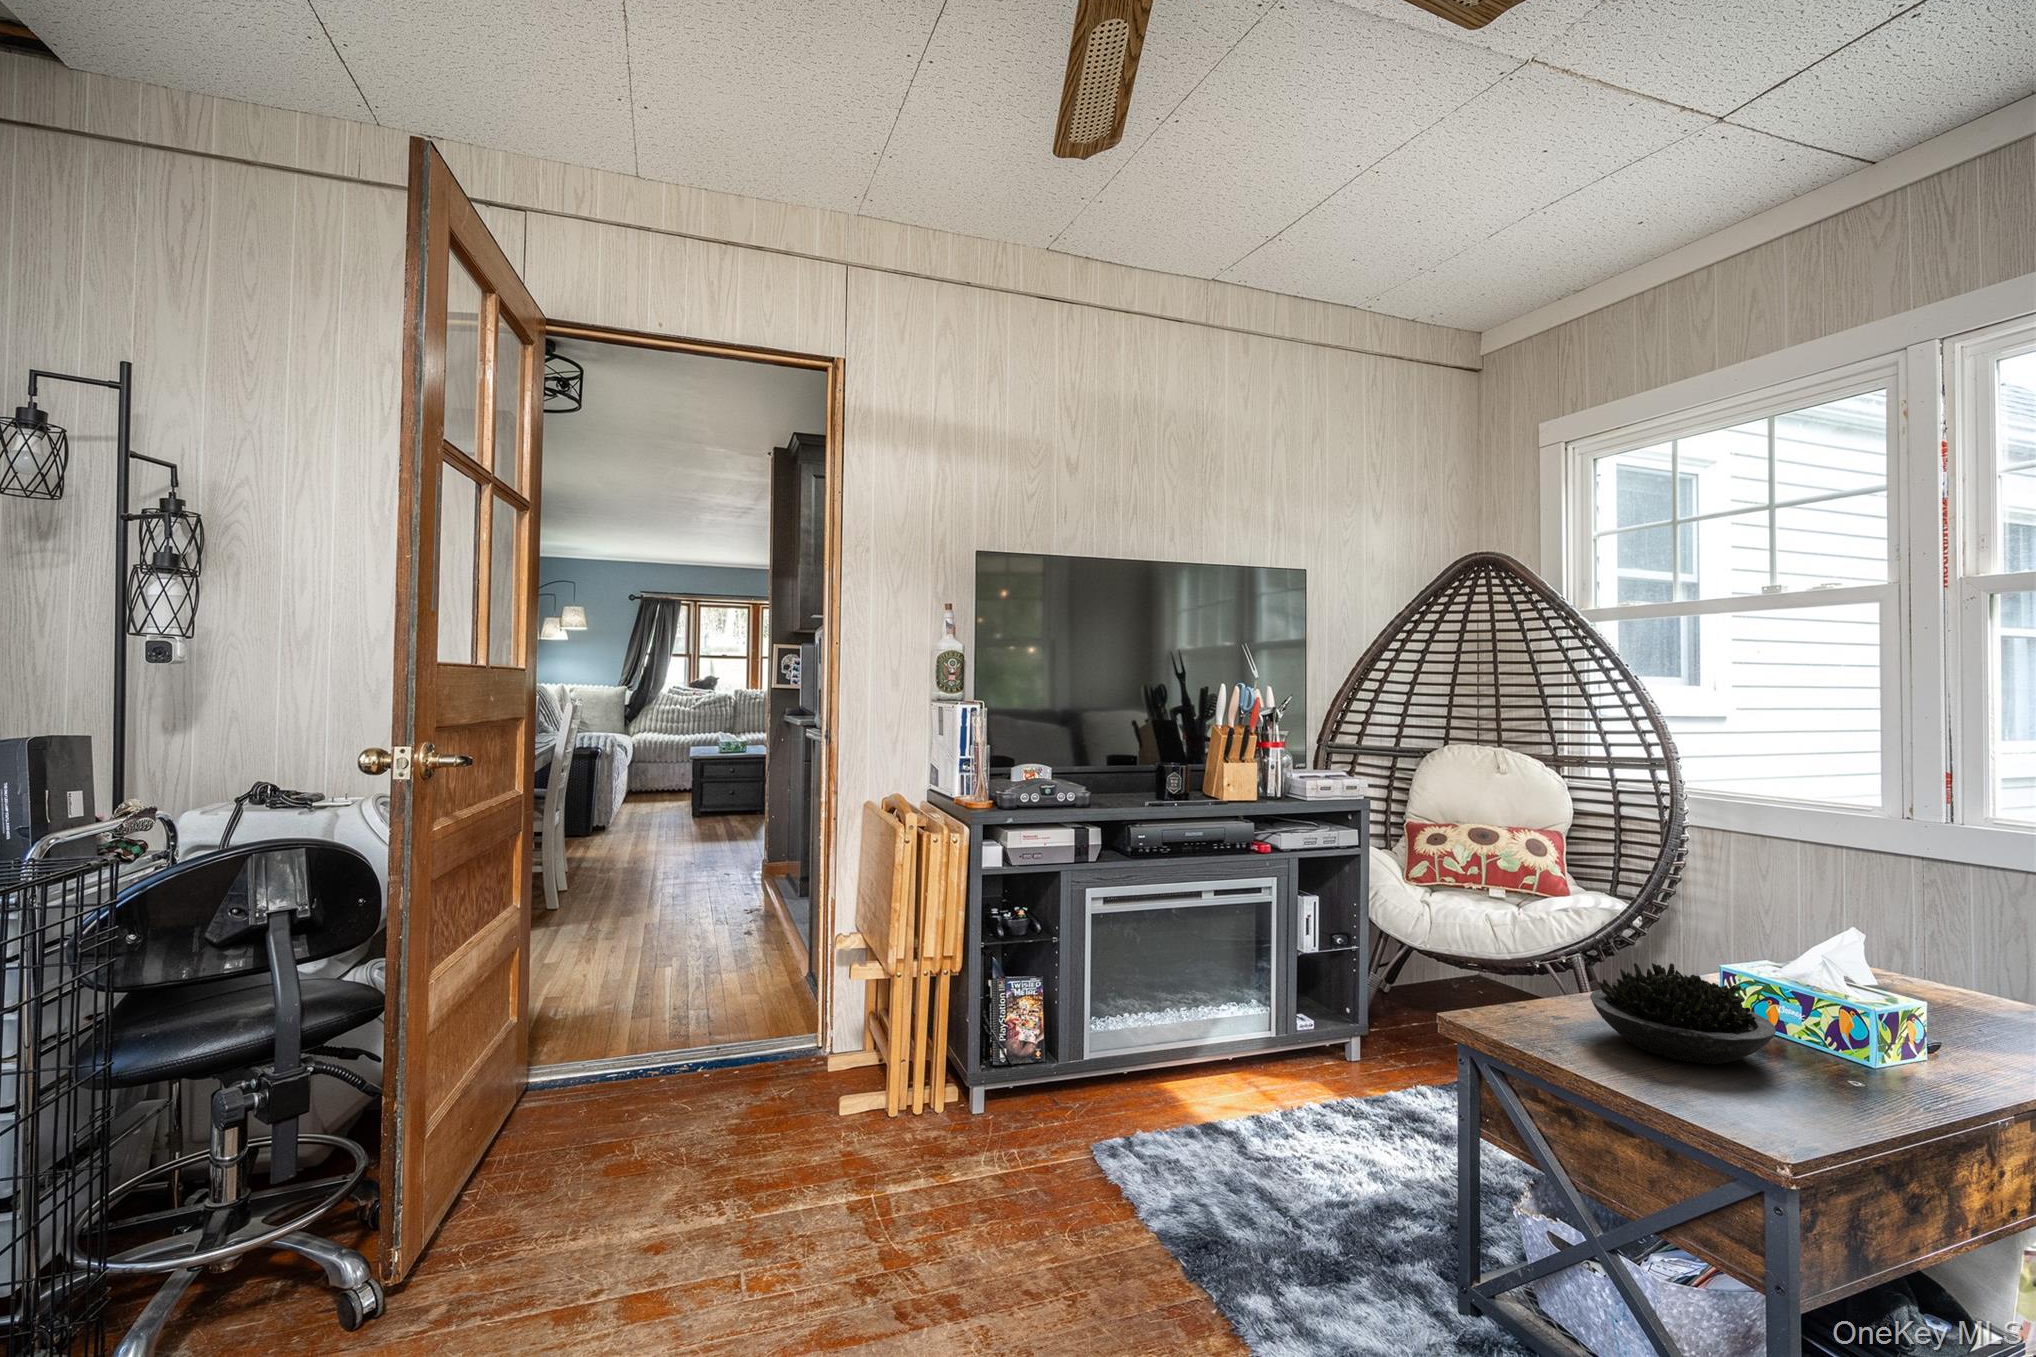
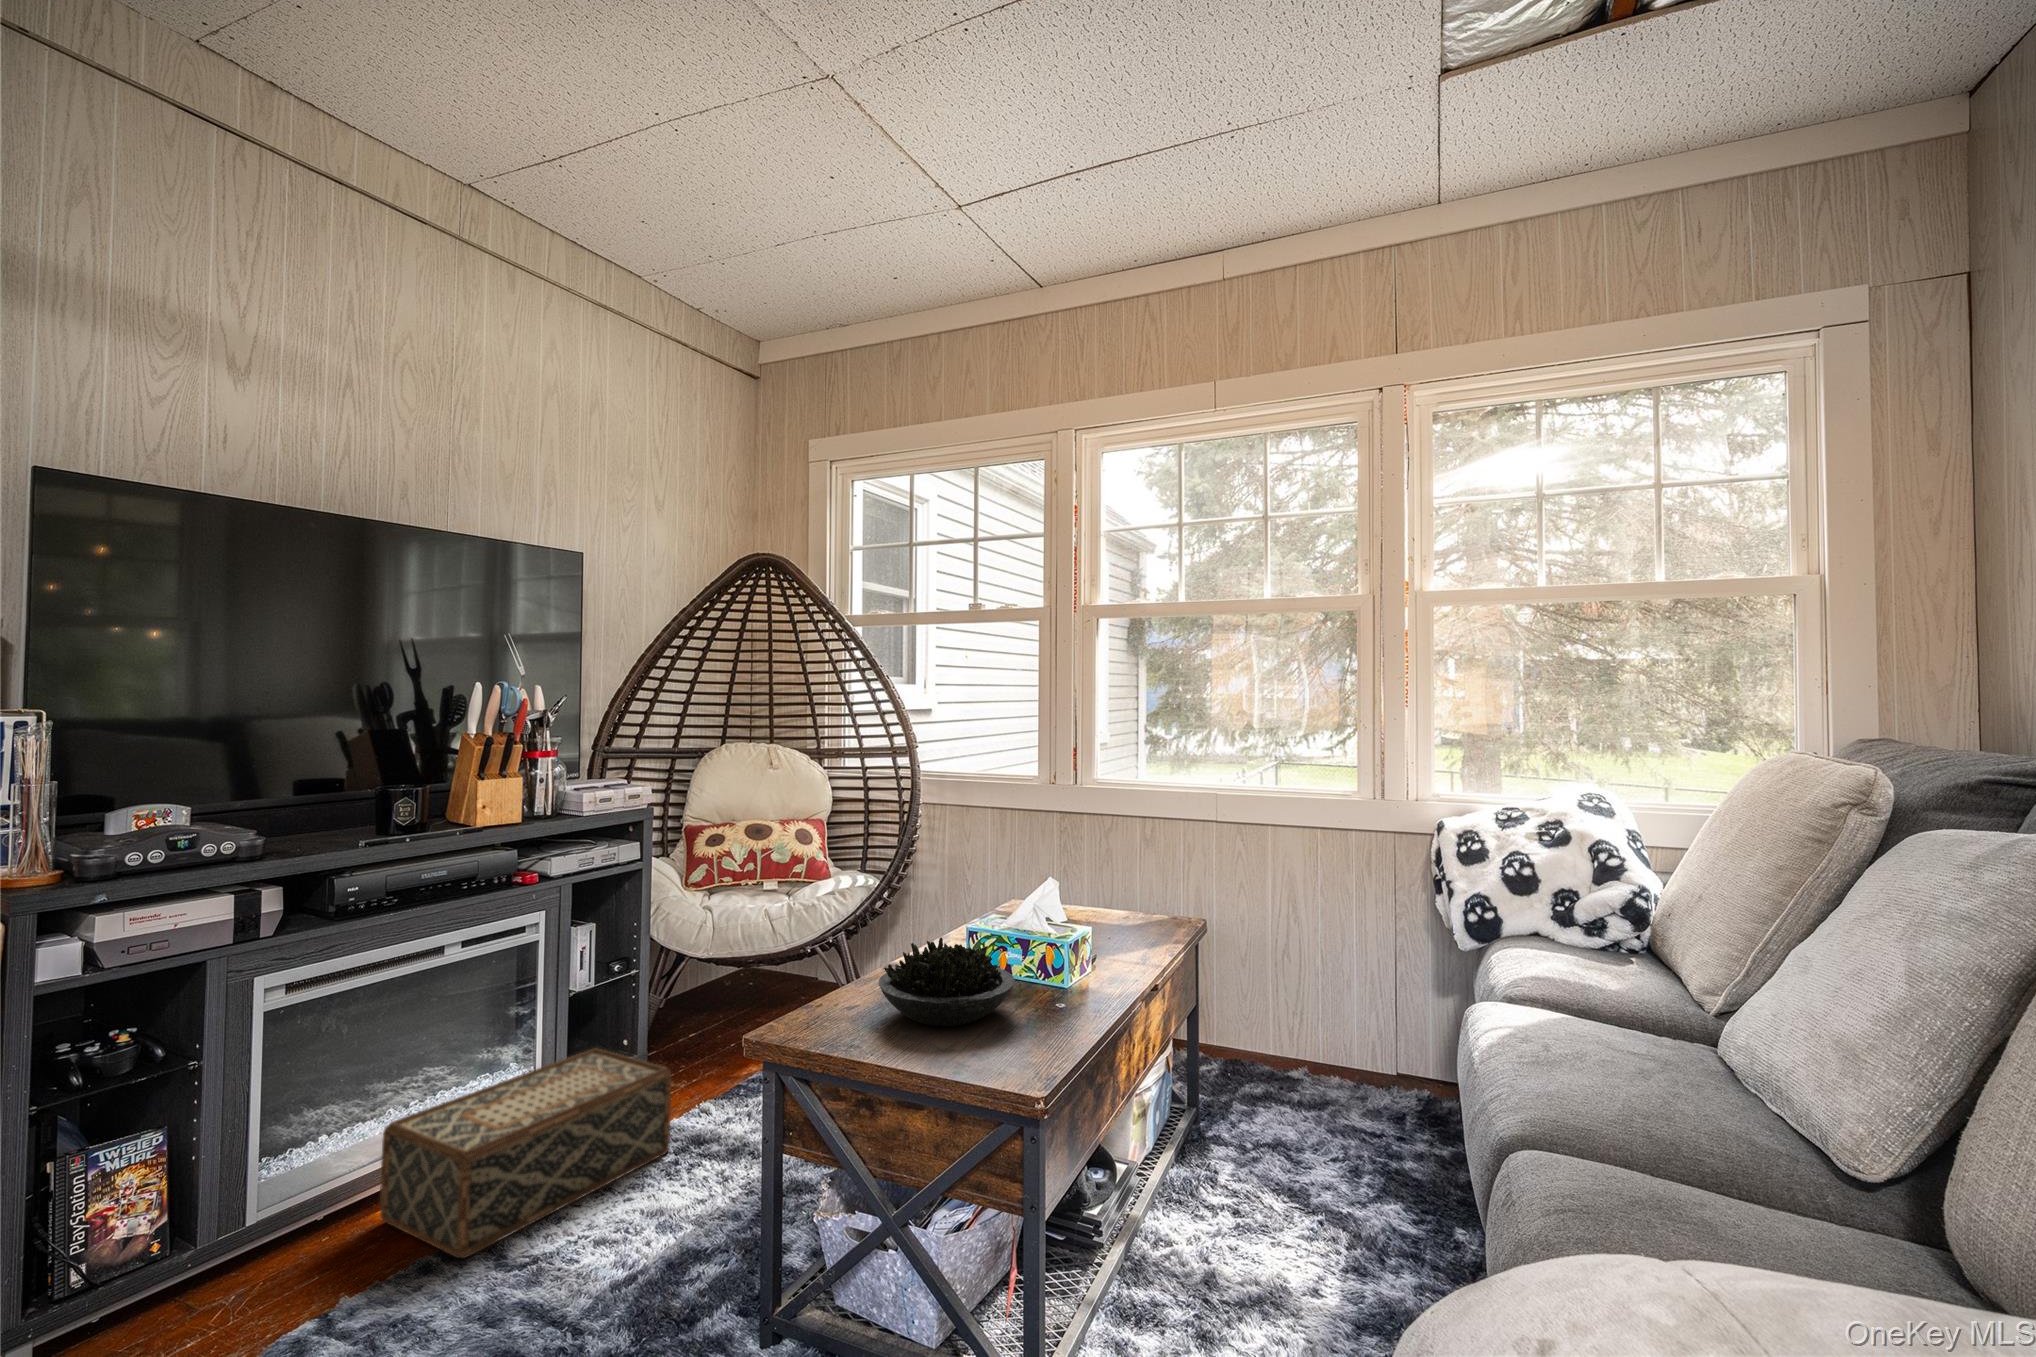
woven basket: none [1161,1007,1385,1140] -> present [380,1048,671,1258]

